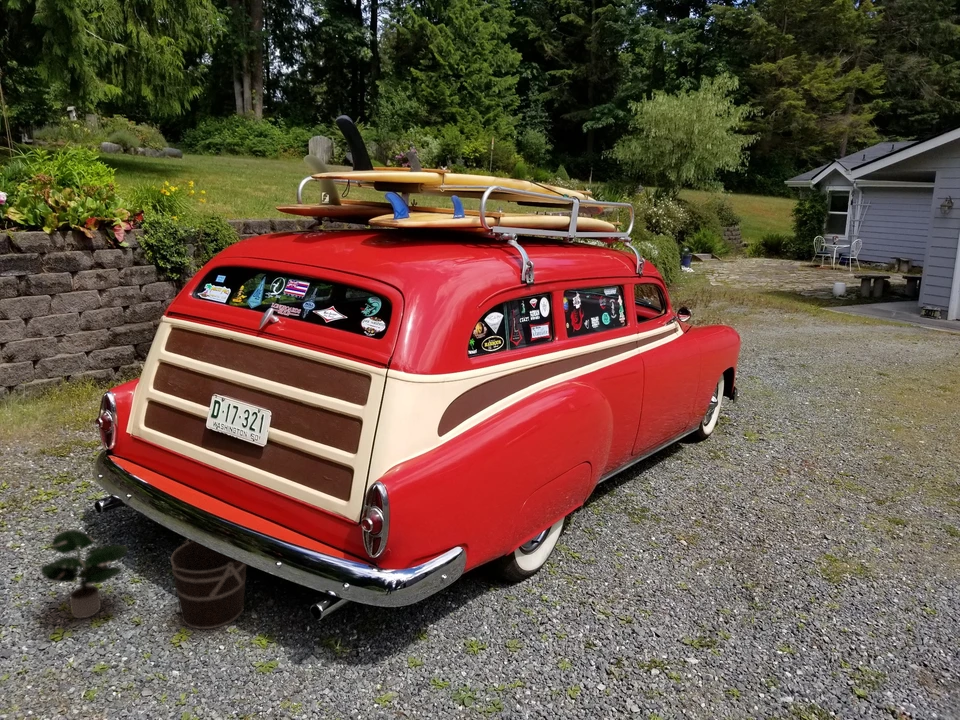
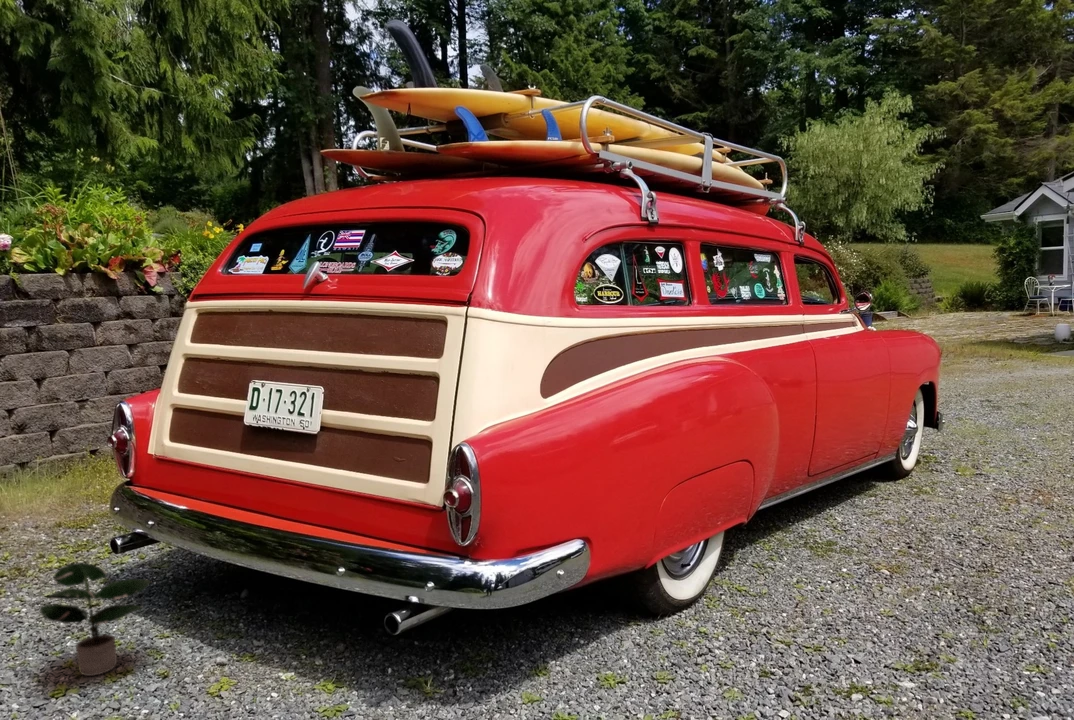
bucket: present [171,541,246,629] -> none [203,561,303,678]

